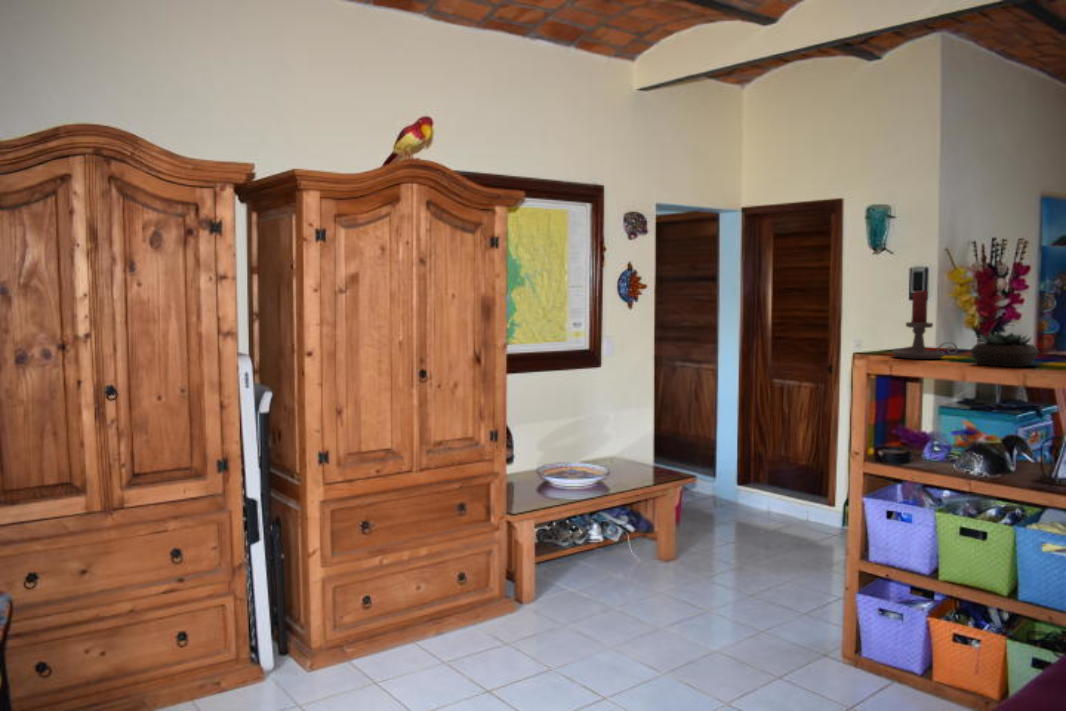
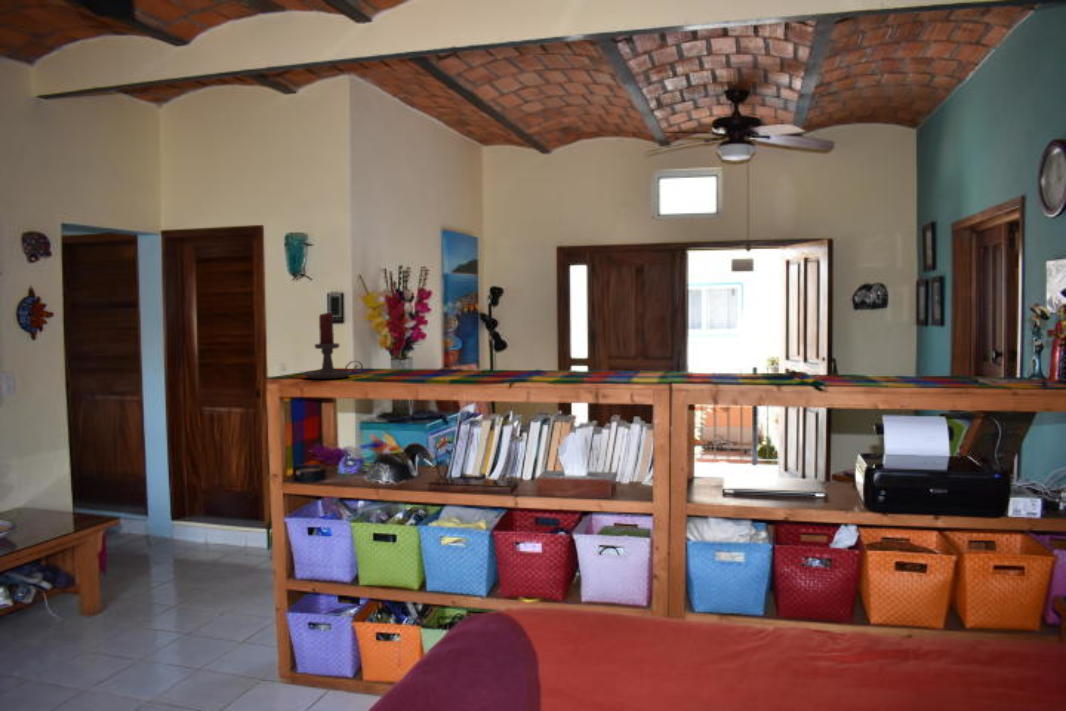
succulent plant: present [970,333,1039,367] -> none [371,349,428,381]

